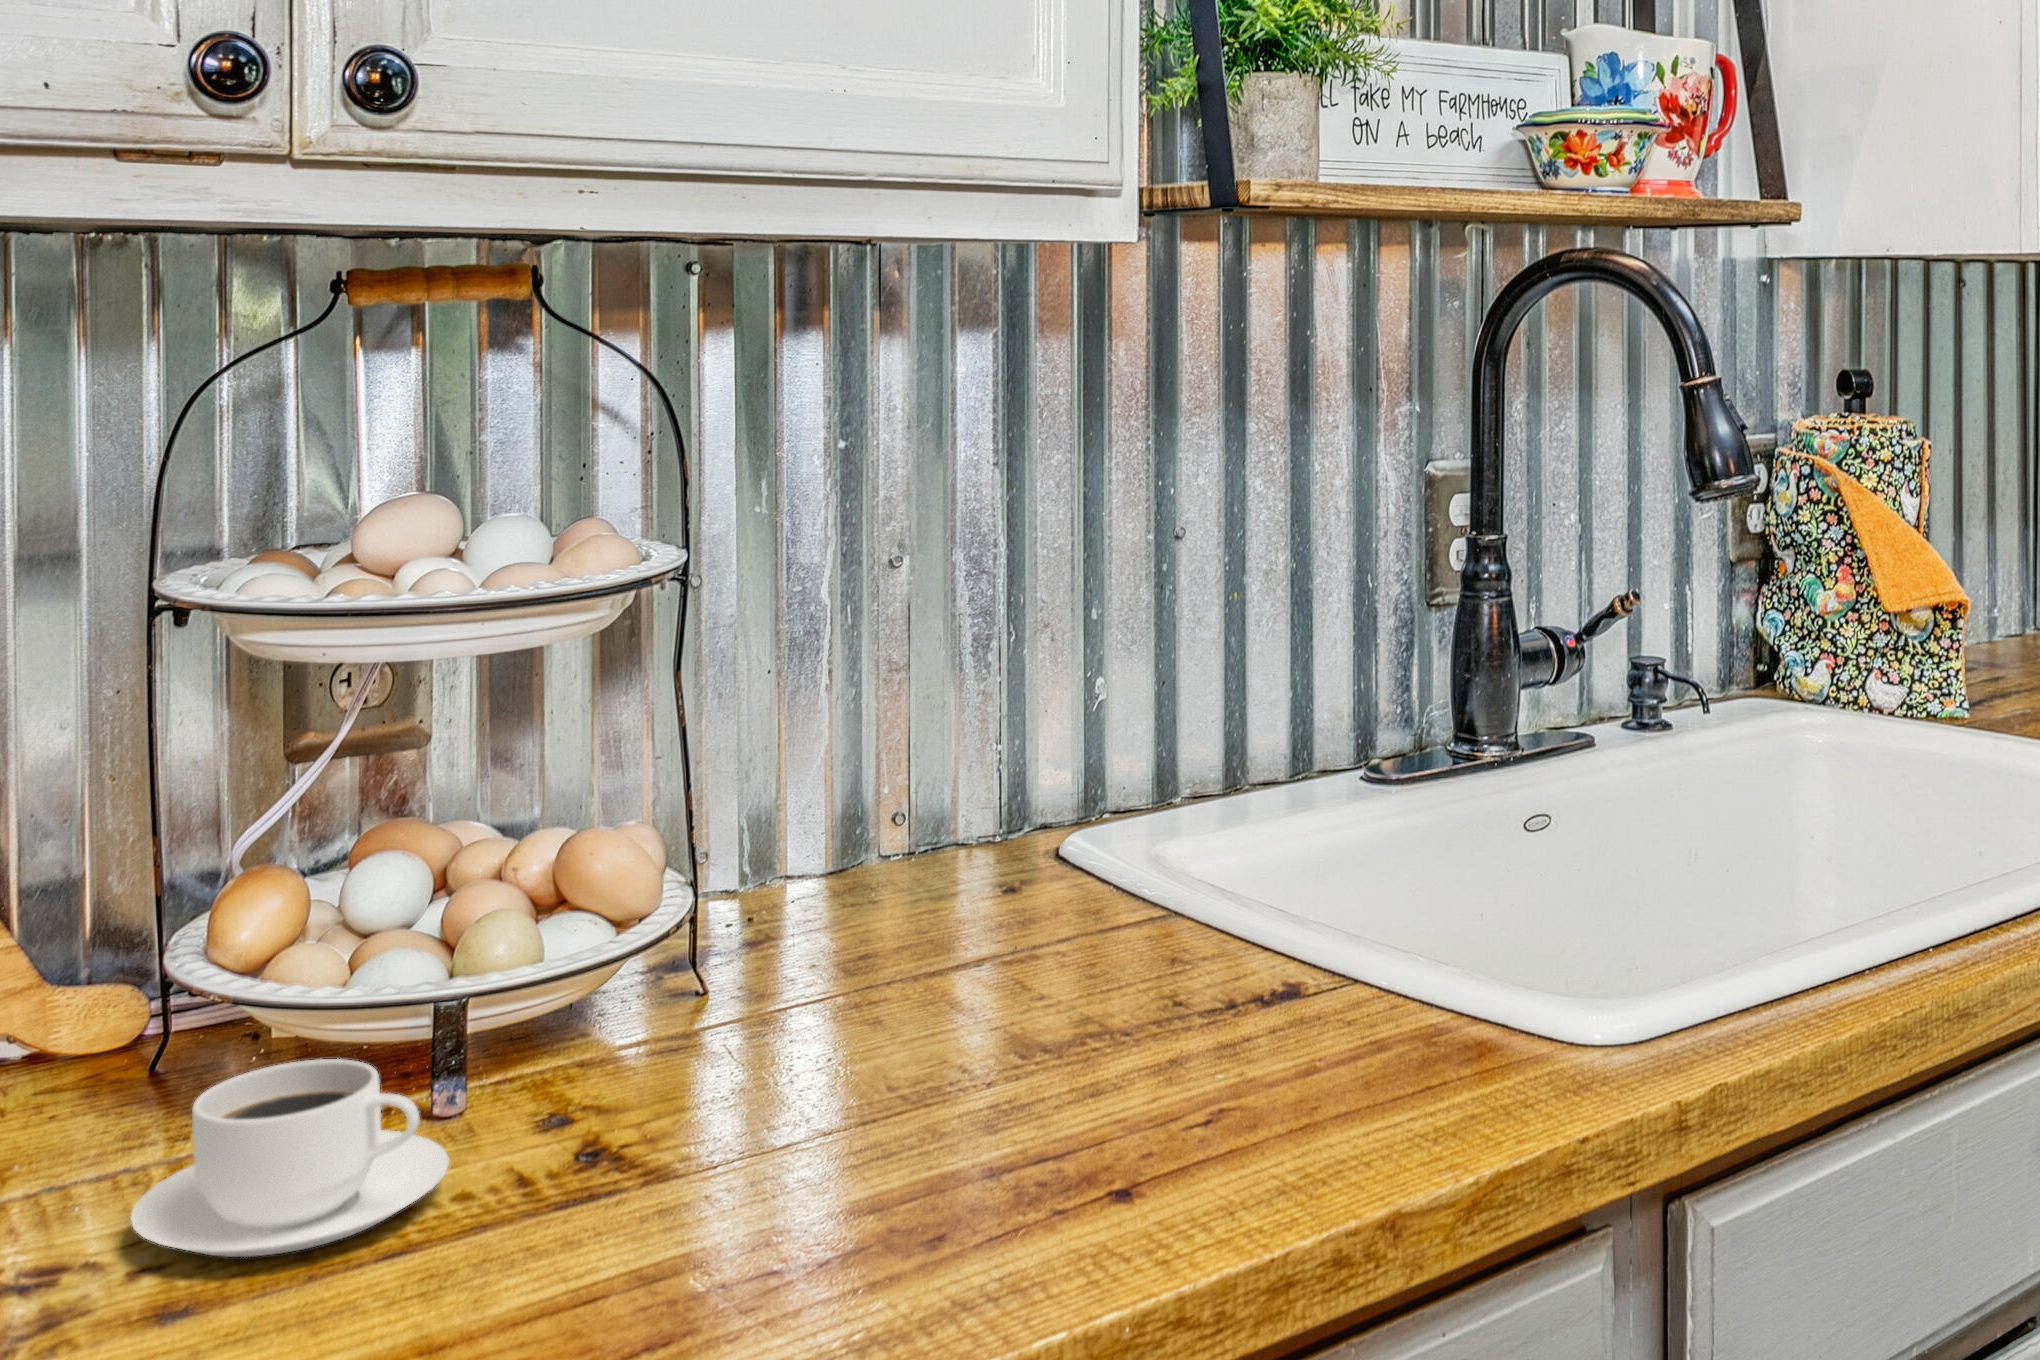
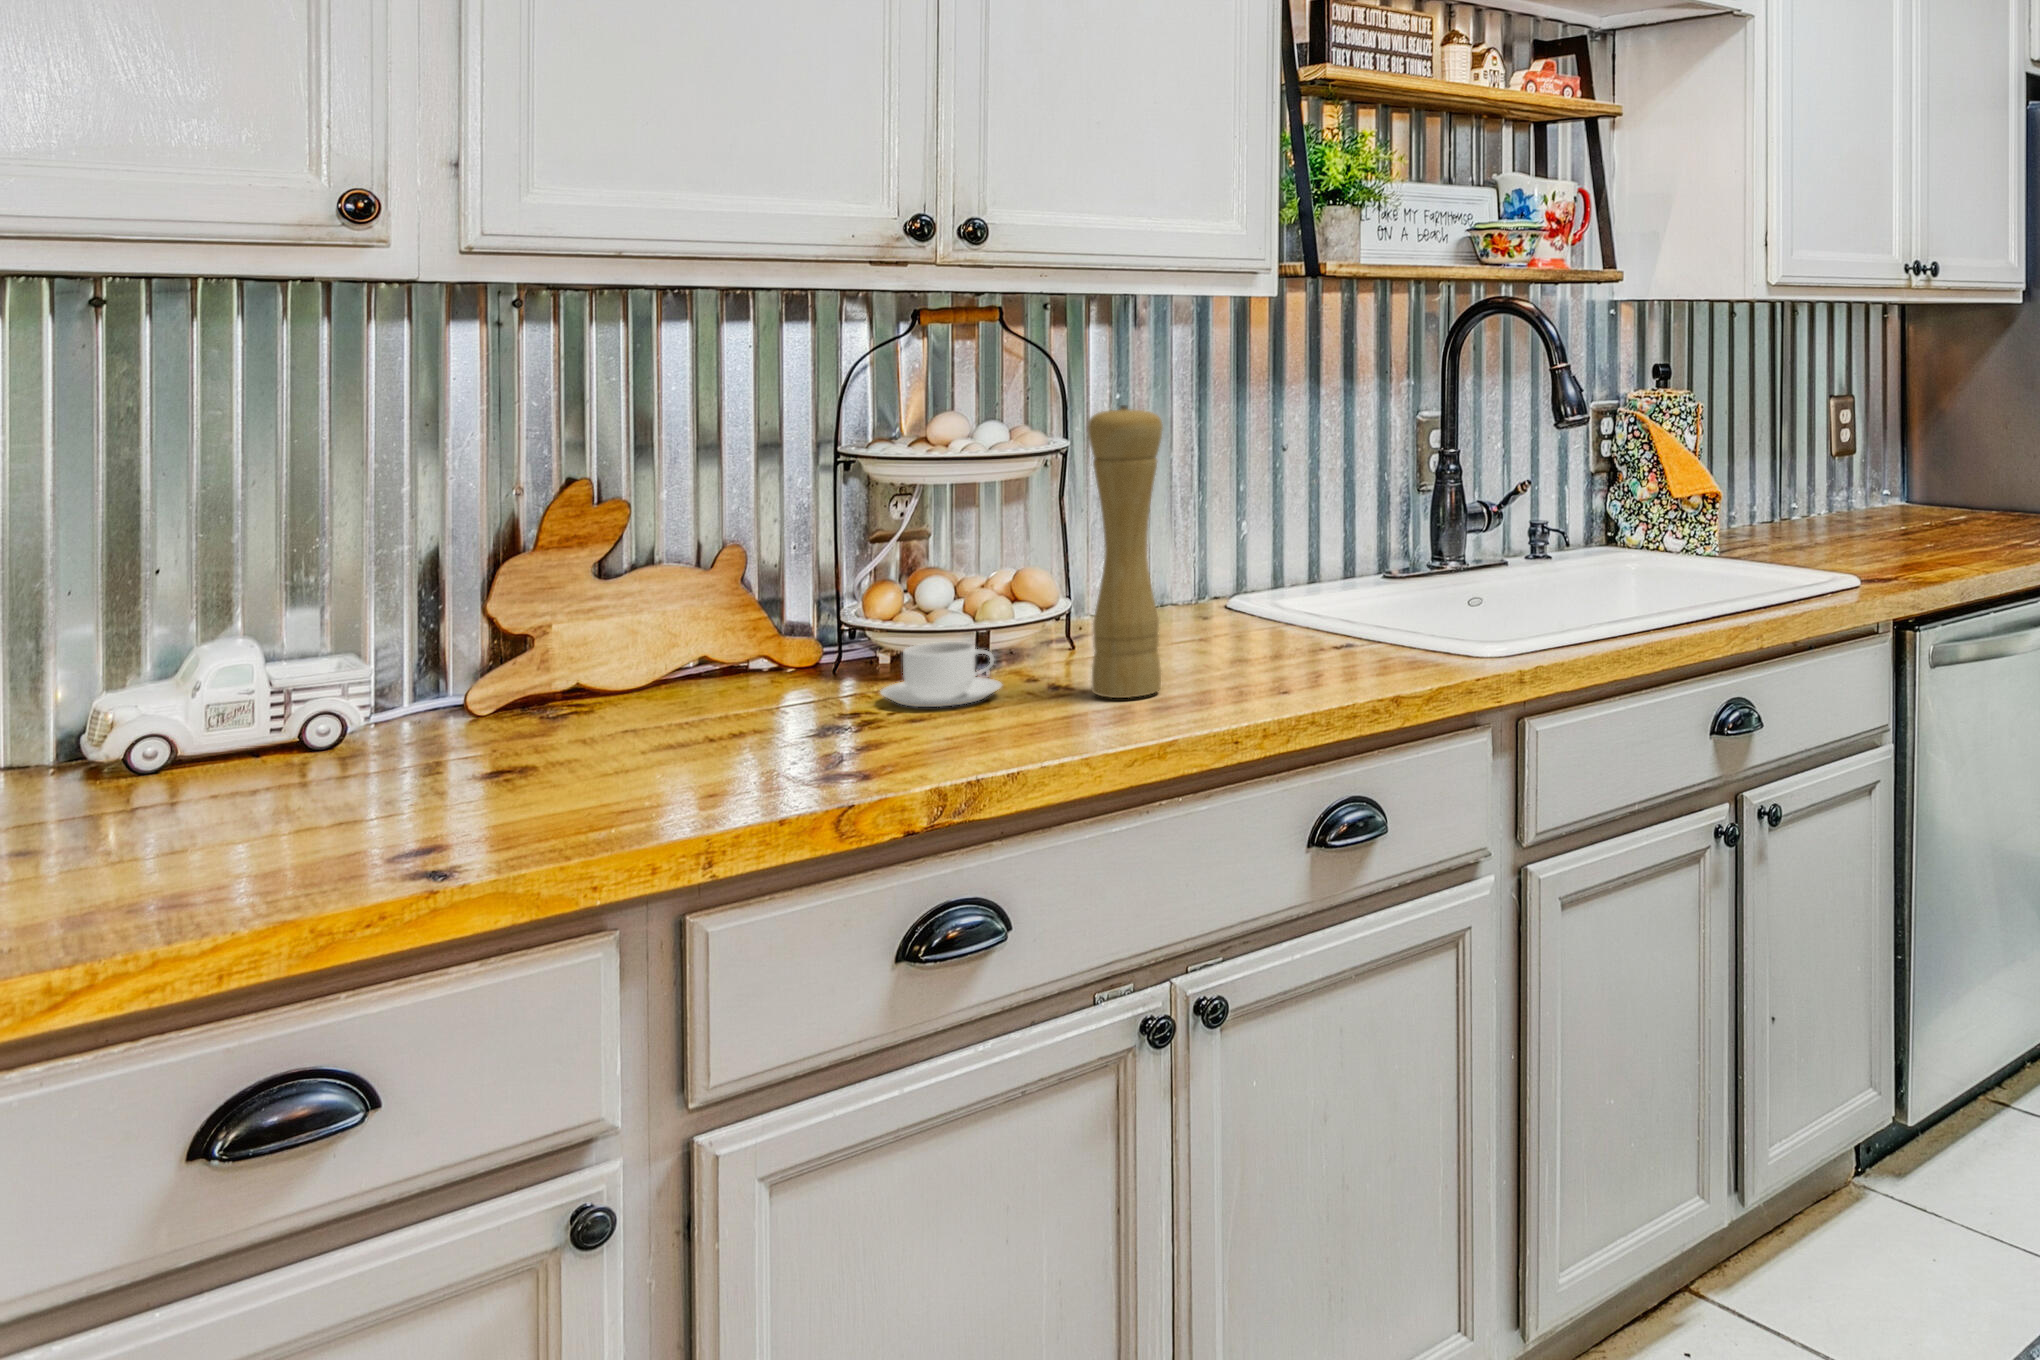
pepper mill: none [637,500,823,1228] -> present [1087,405,1163,698]

